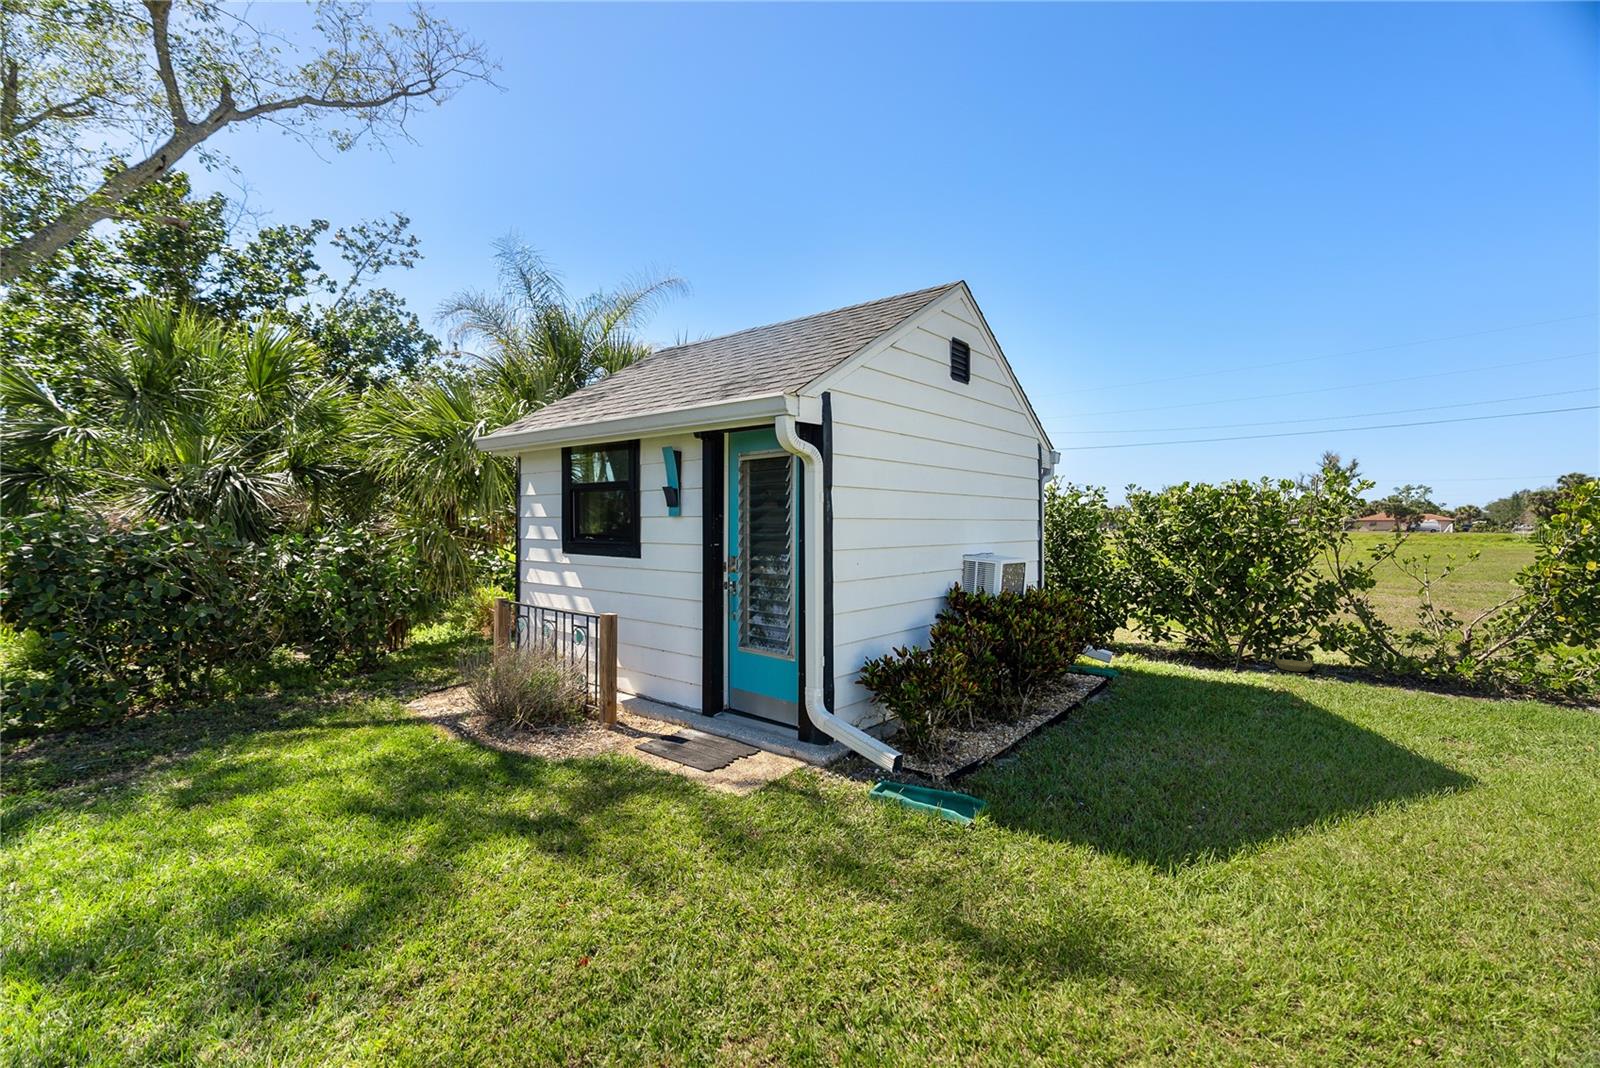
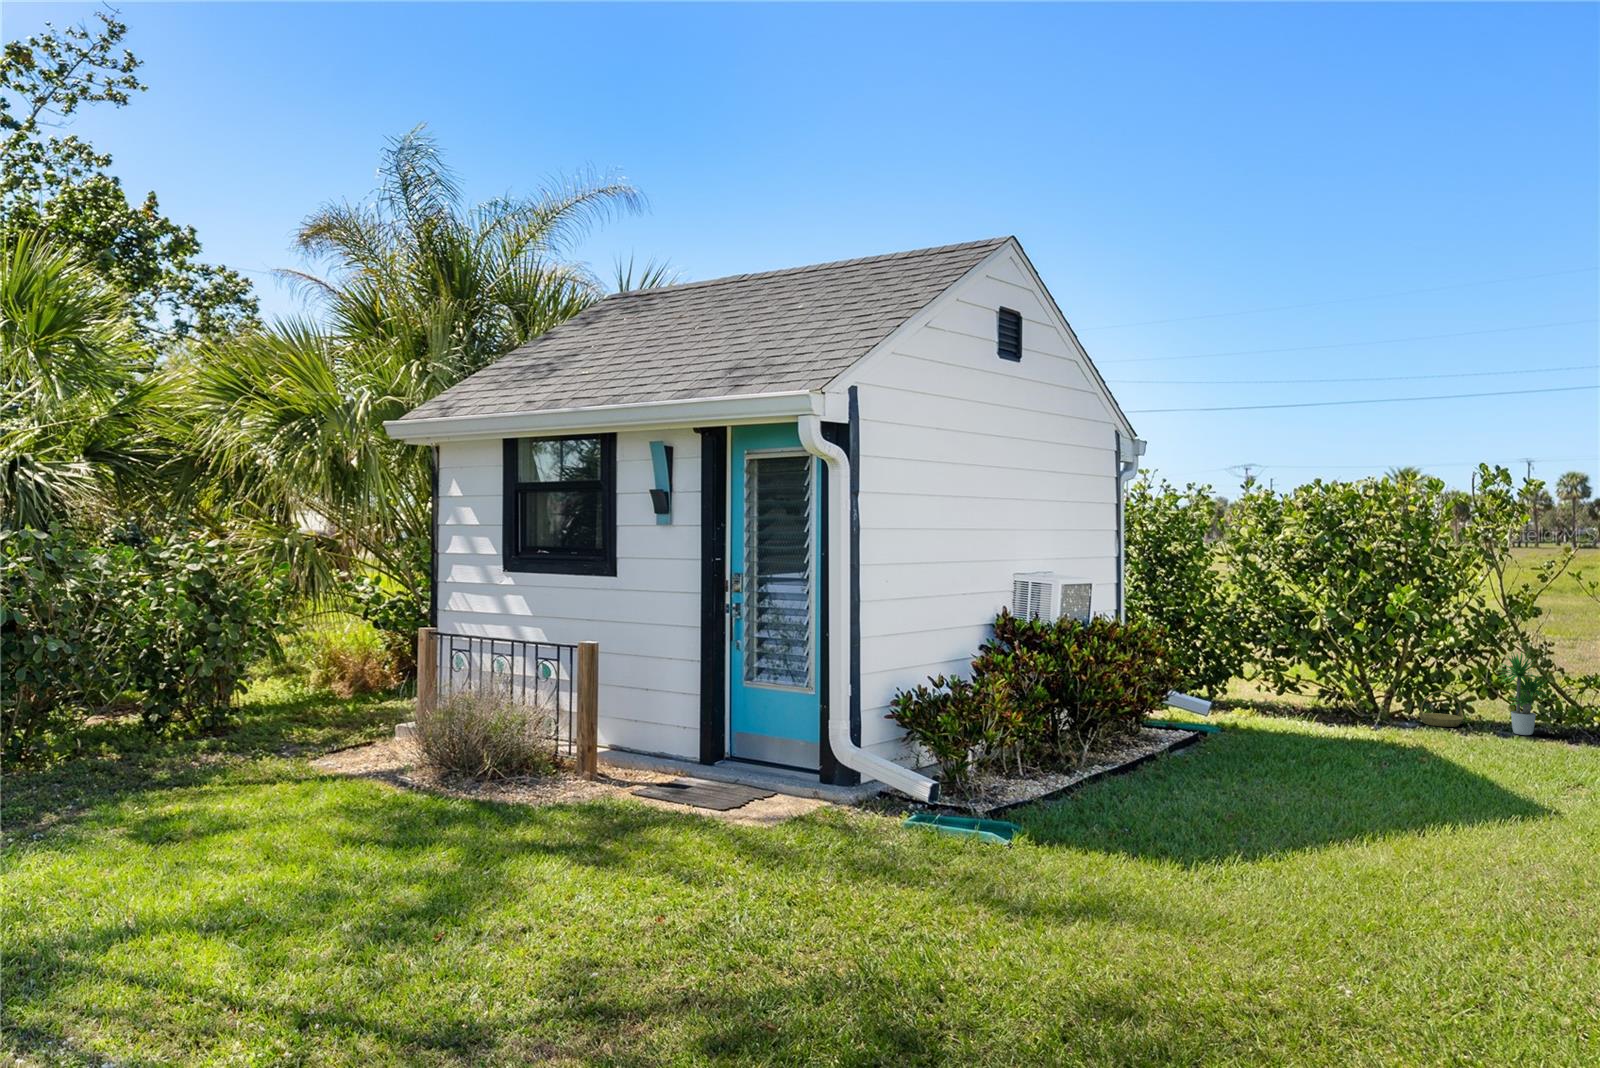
potted plant: none [1341,613,1397,681] -> present [1501,652,1547,735]

